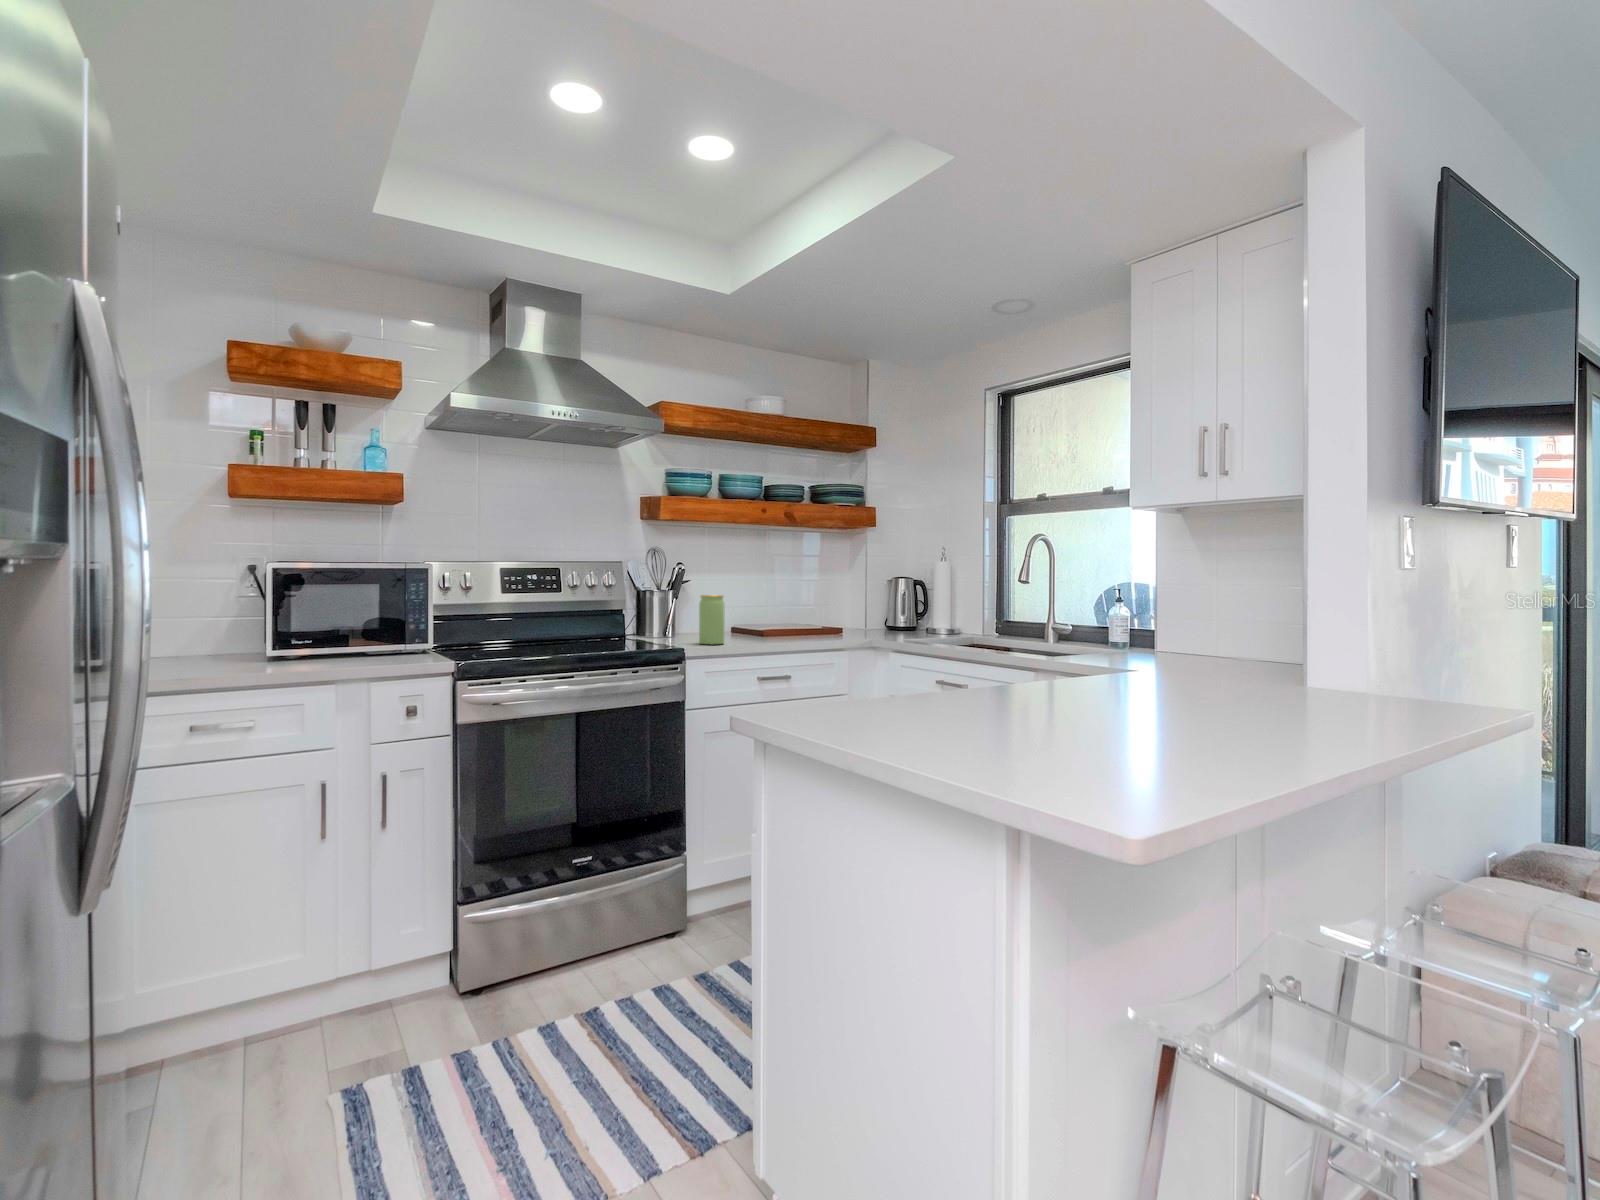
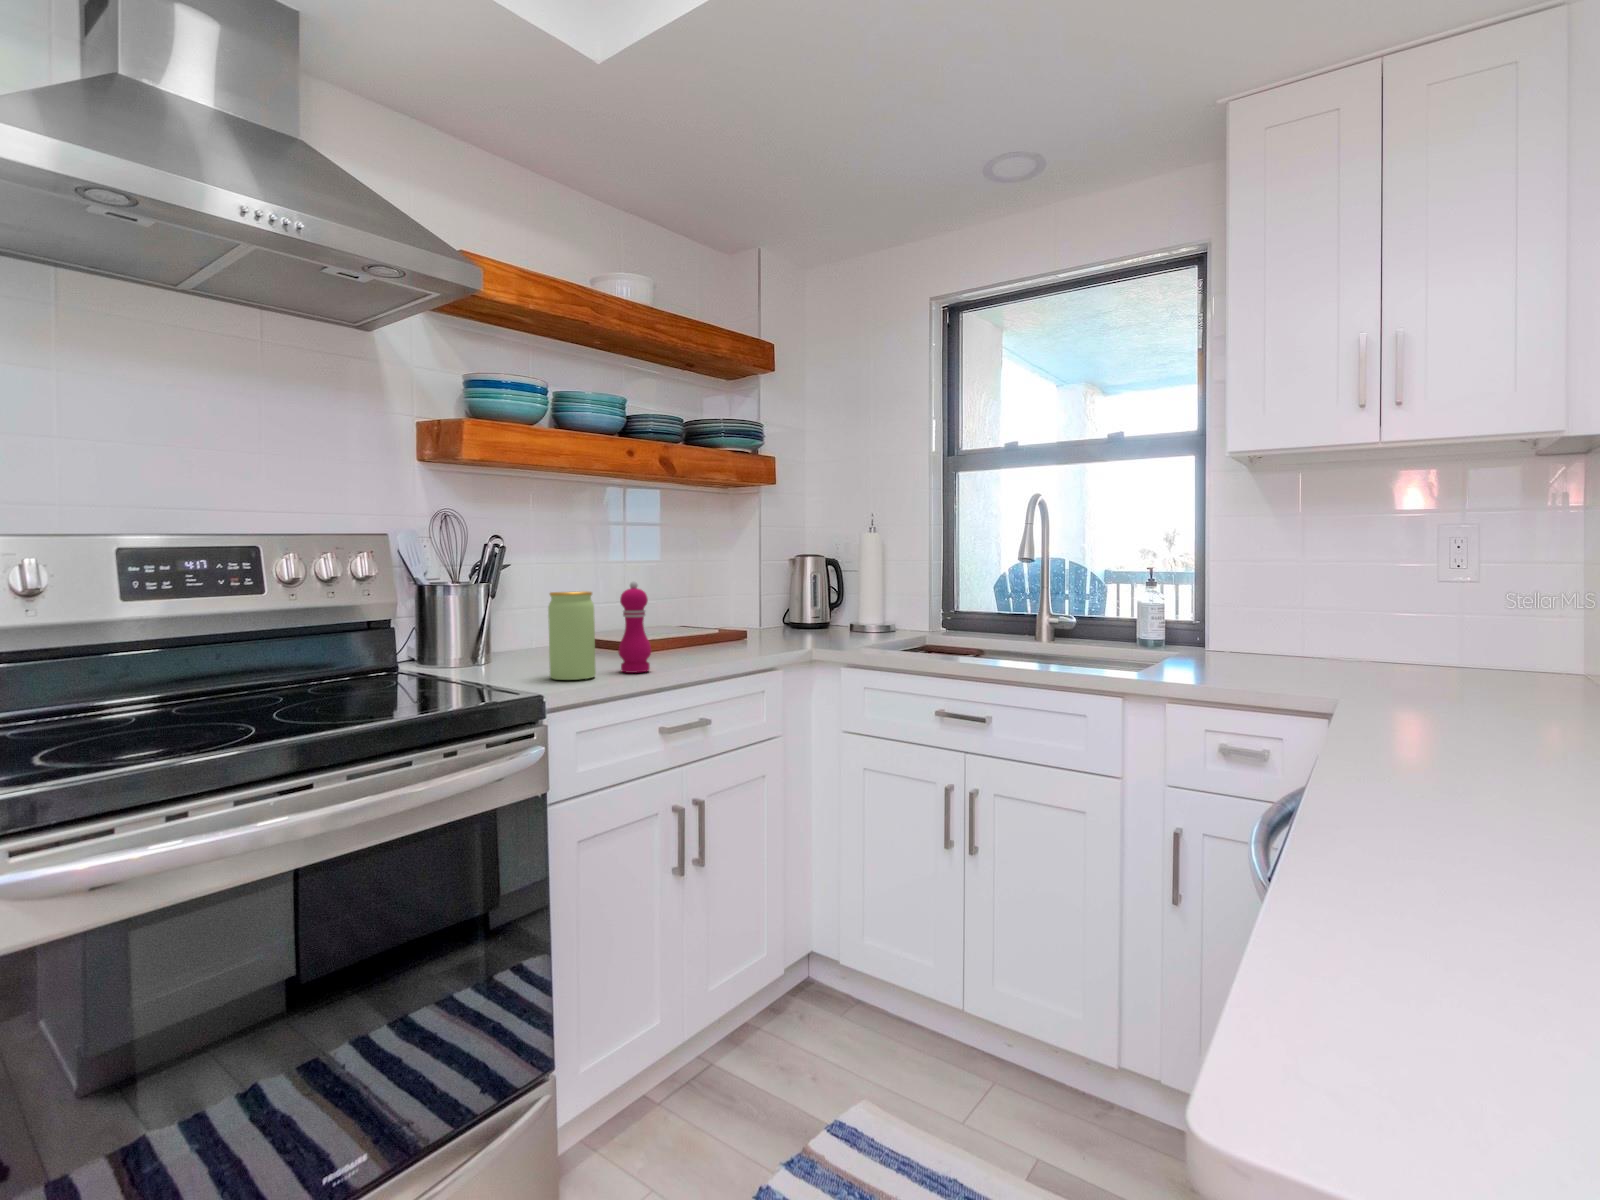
pepper mill: none [740,590,759,643] -> present [618,581,651,673]

